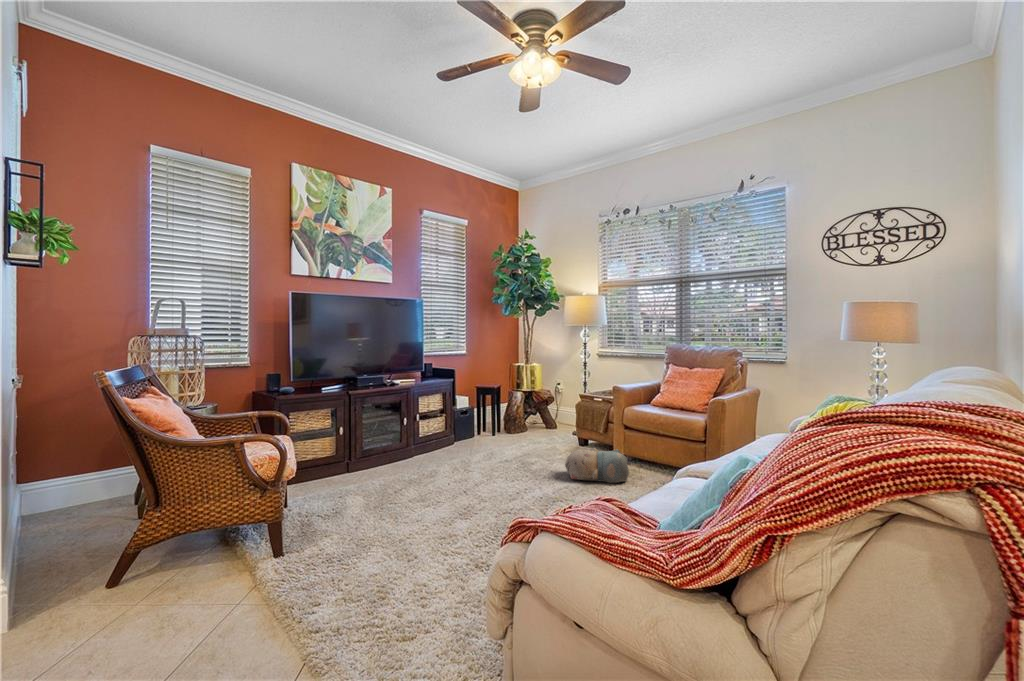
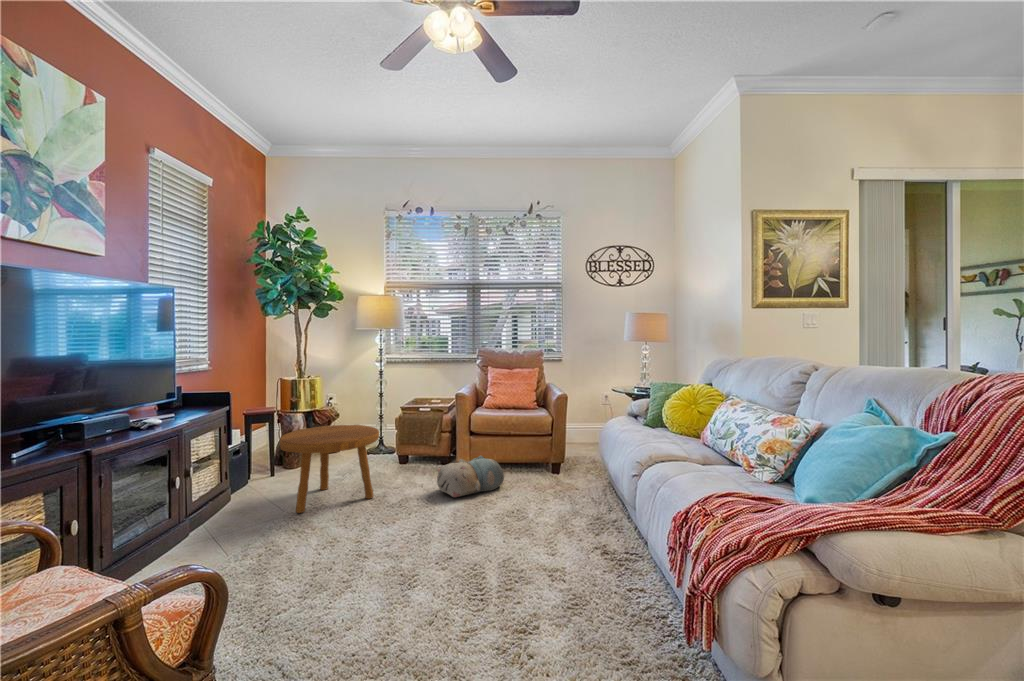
footstool: none [463,402,534,464] -> present [280,425,379,513]

